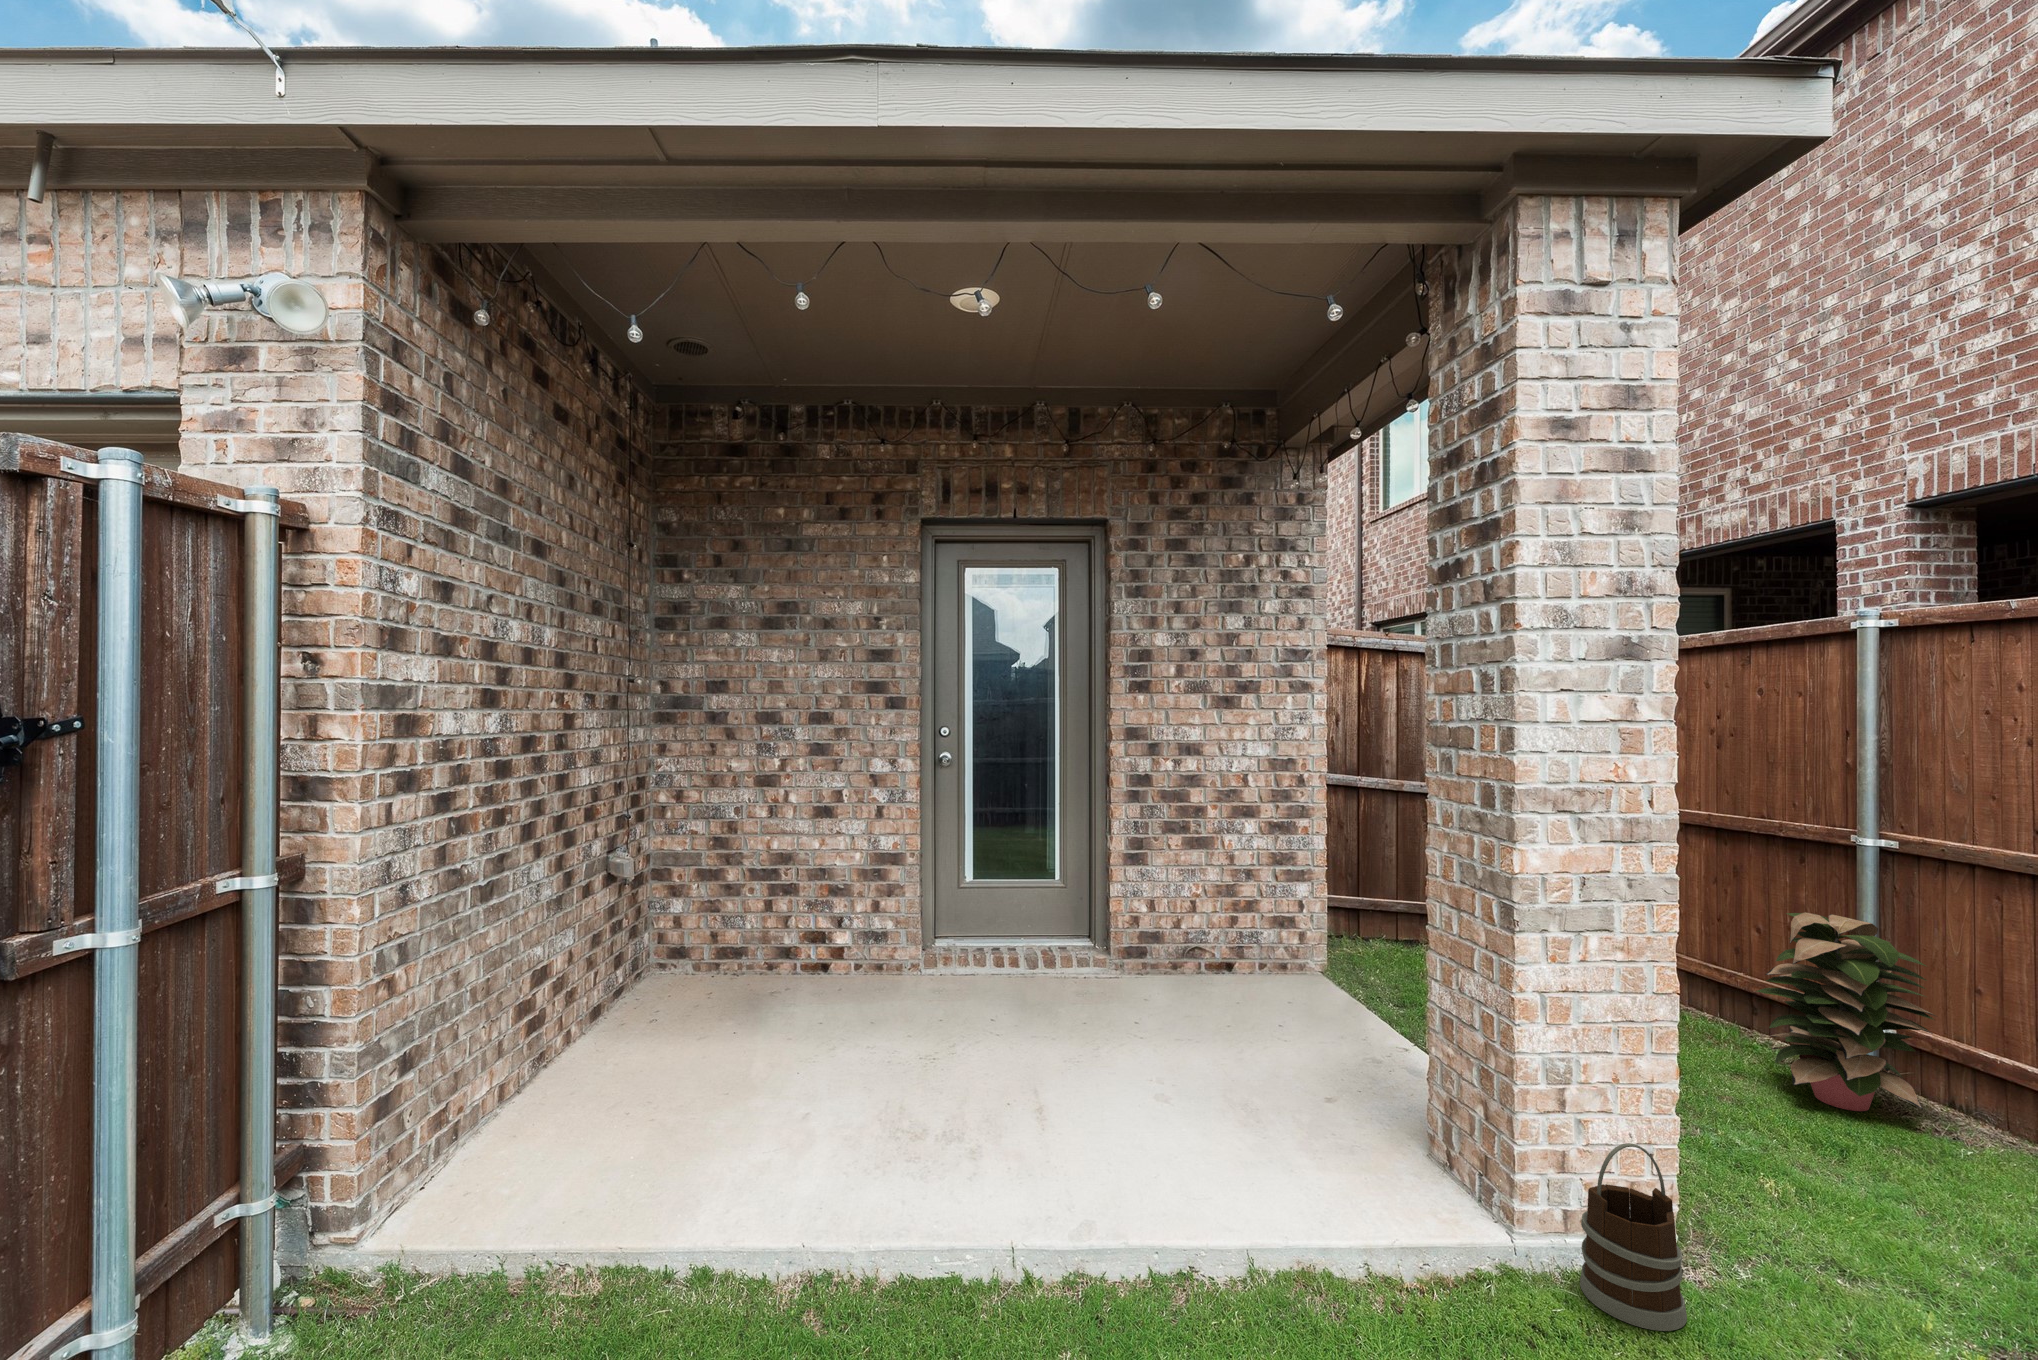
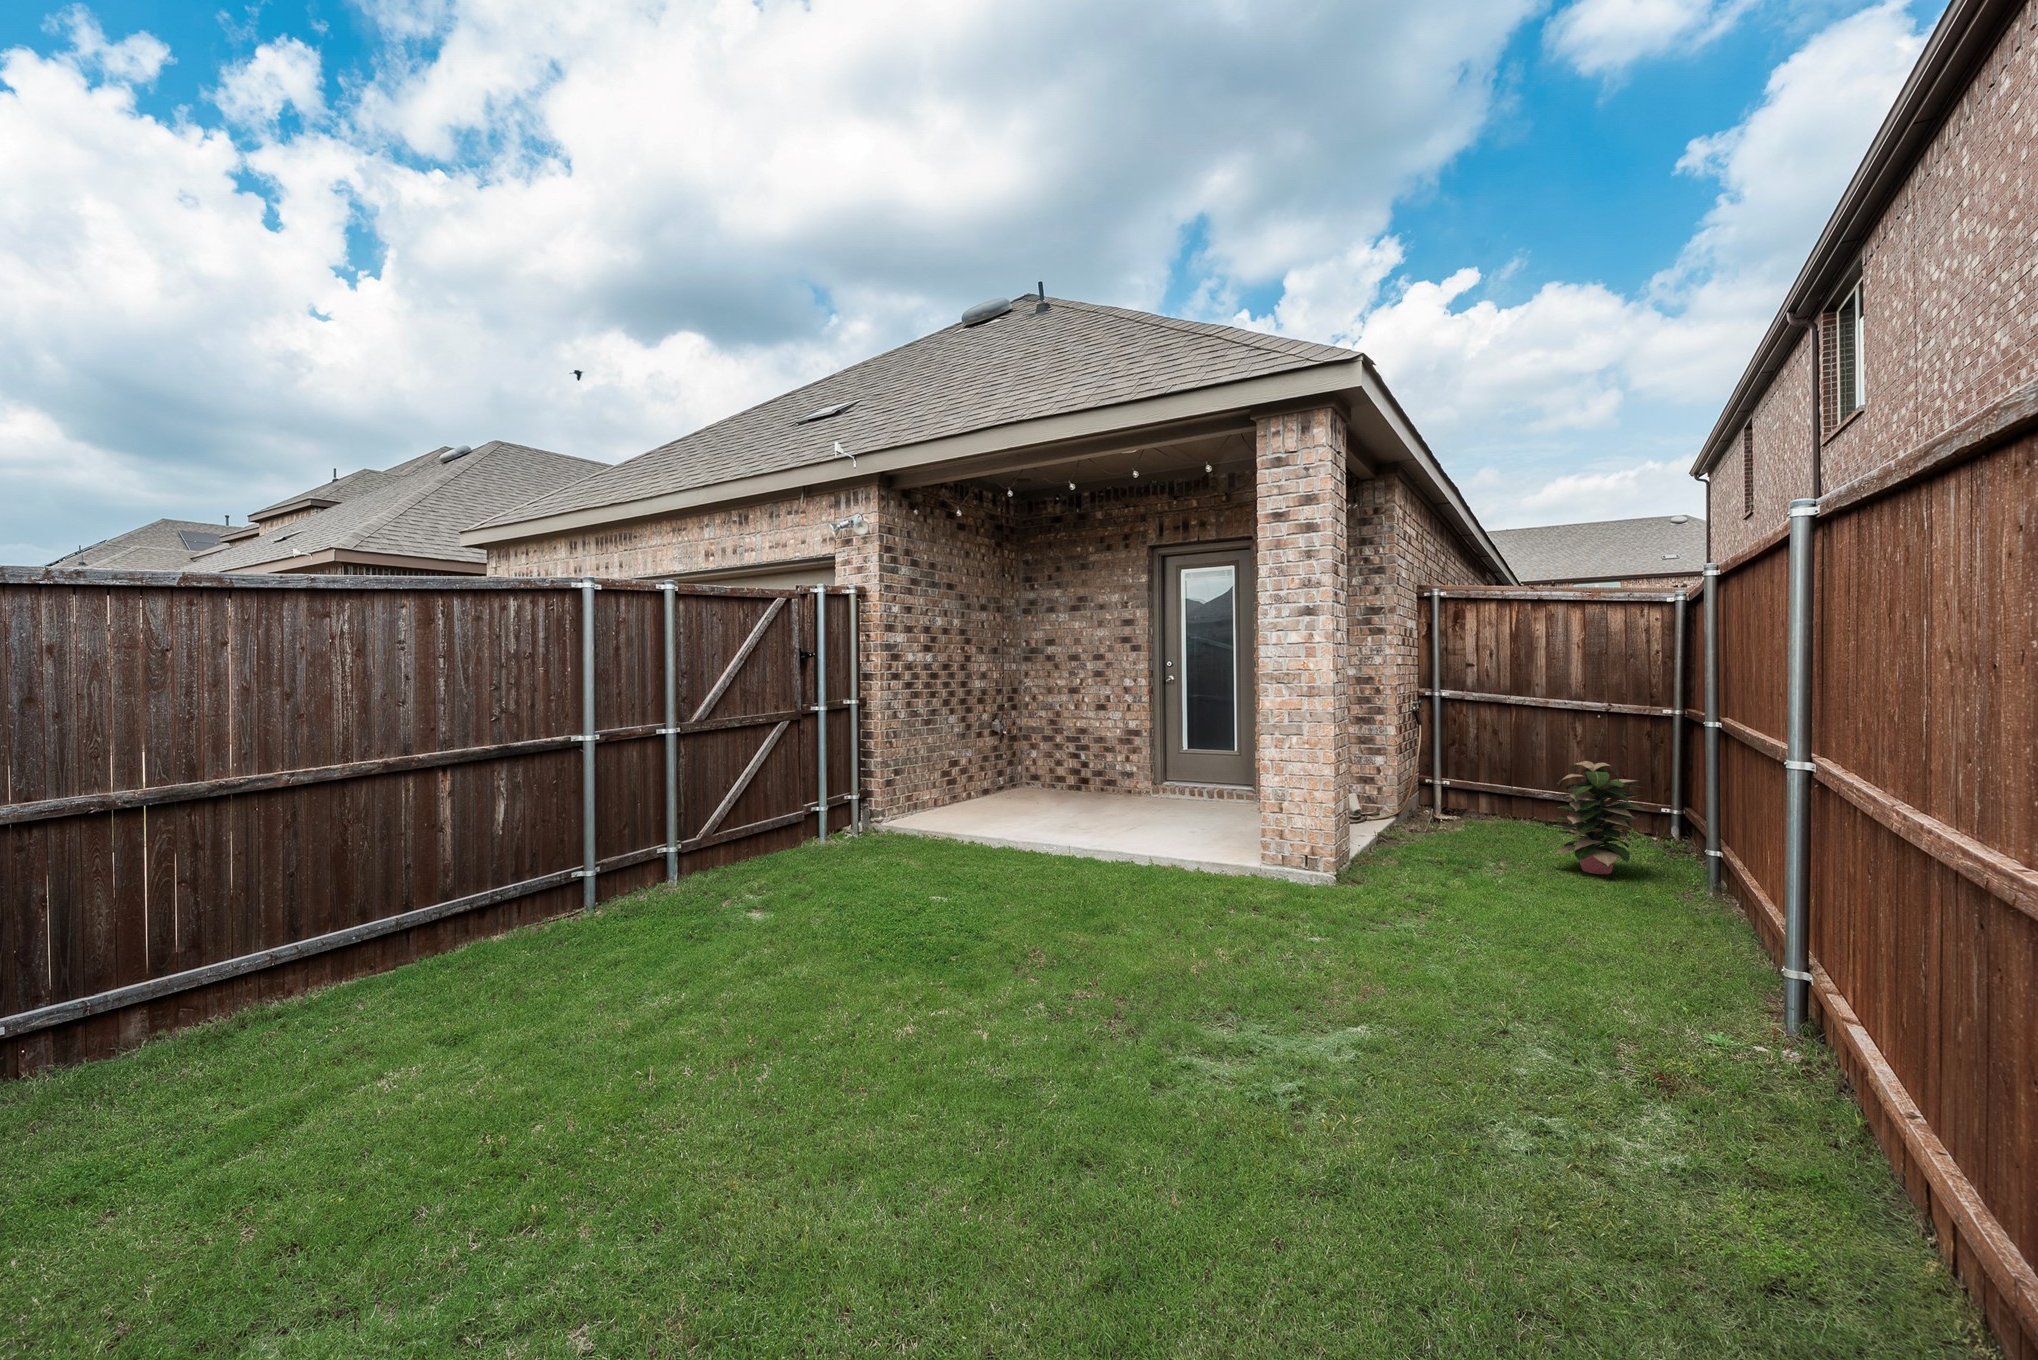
wooden bucket: present [1580,1143,1687,1331] -> none [1271,817,1308,885]

